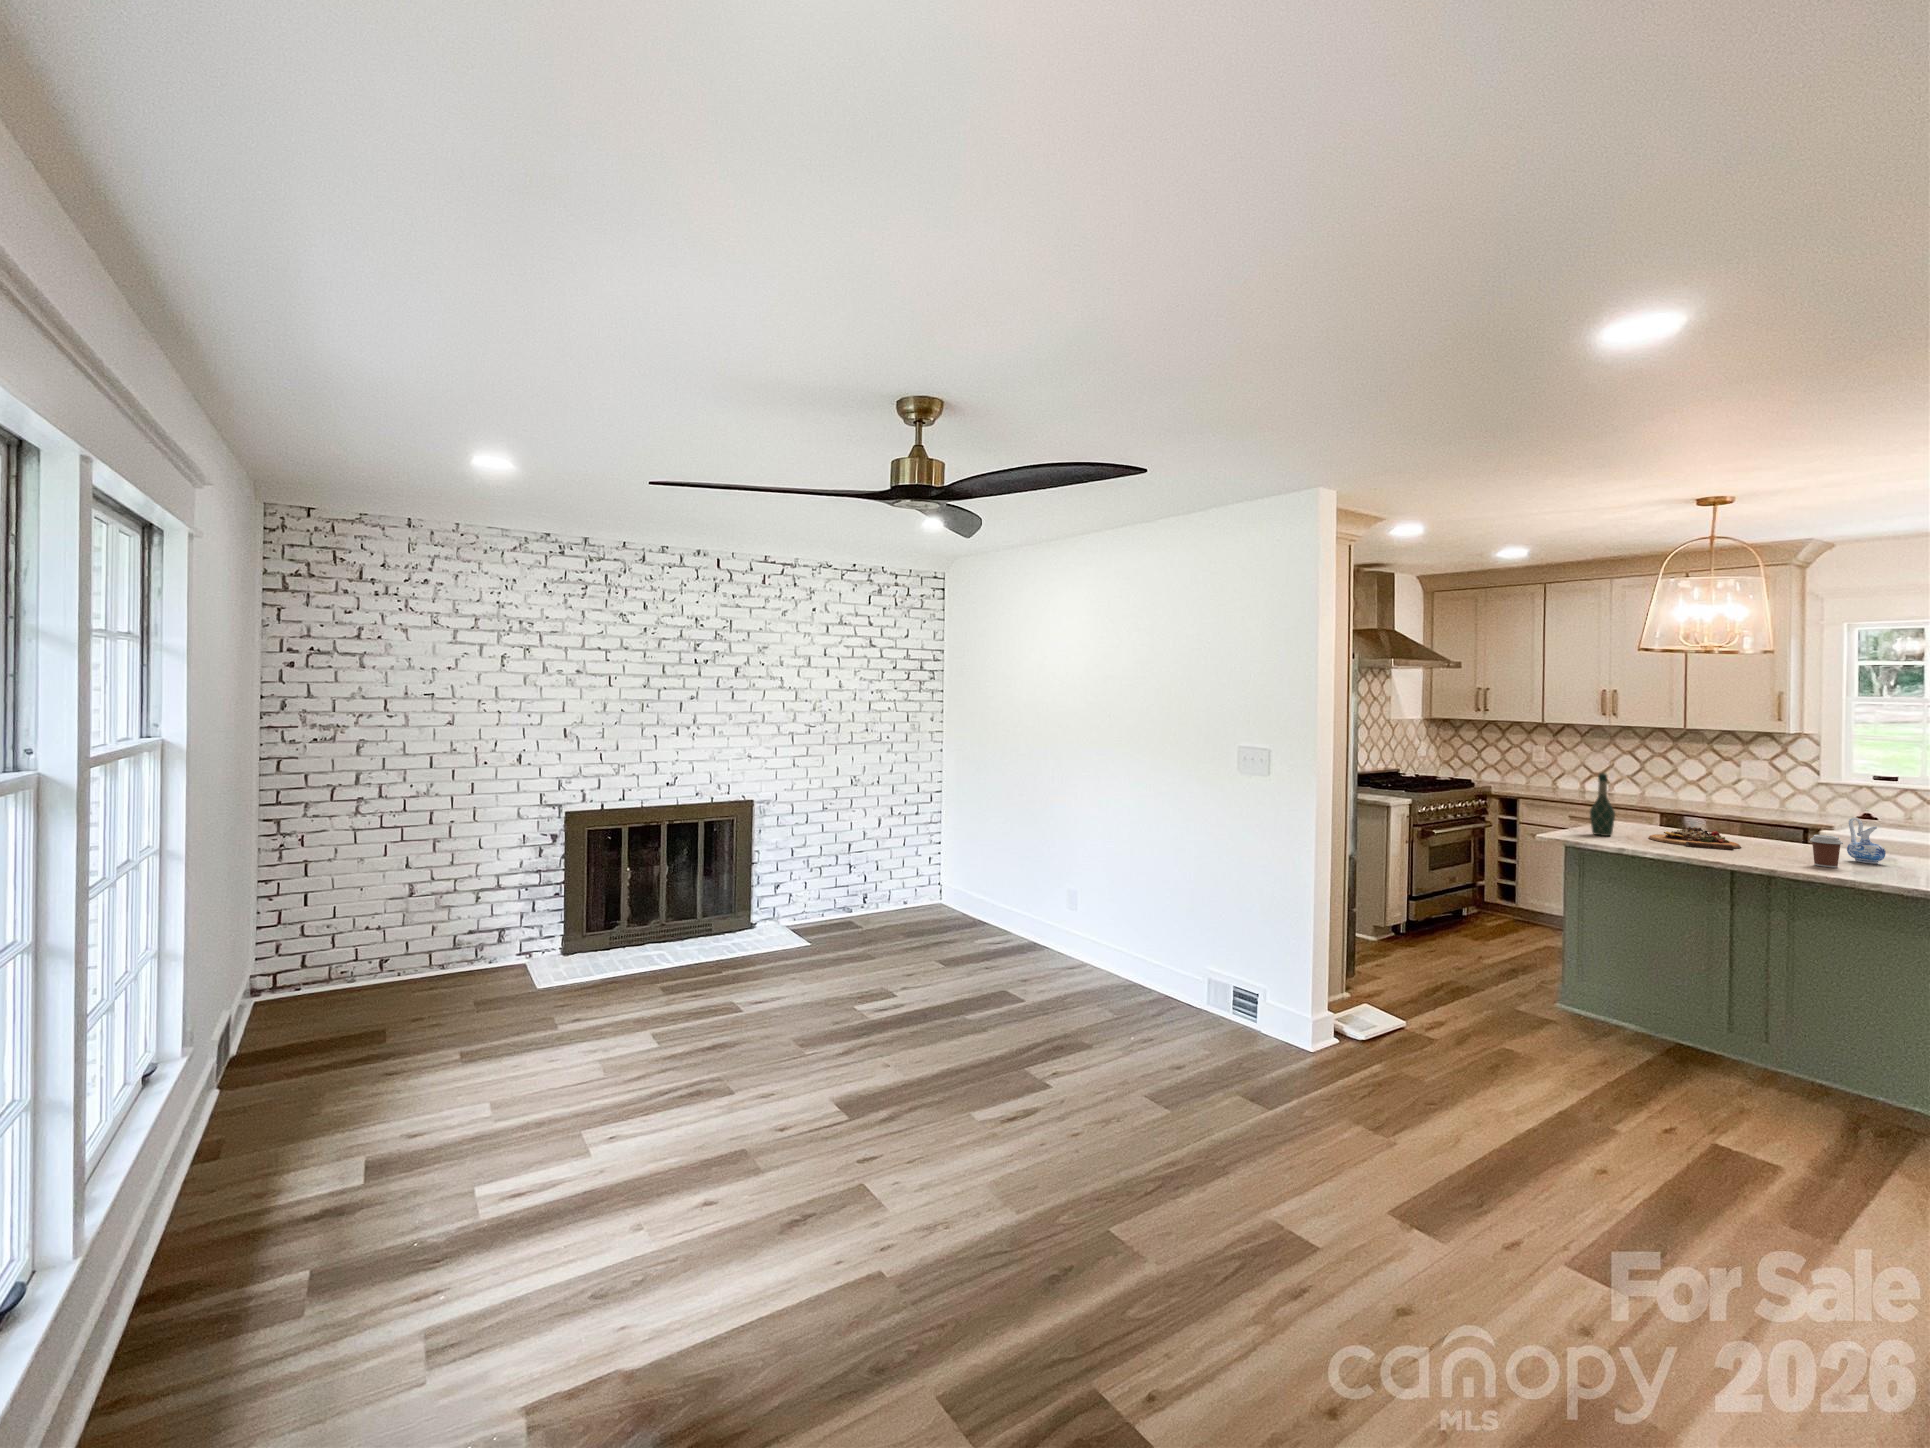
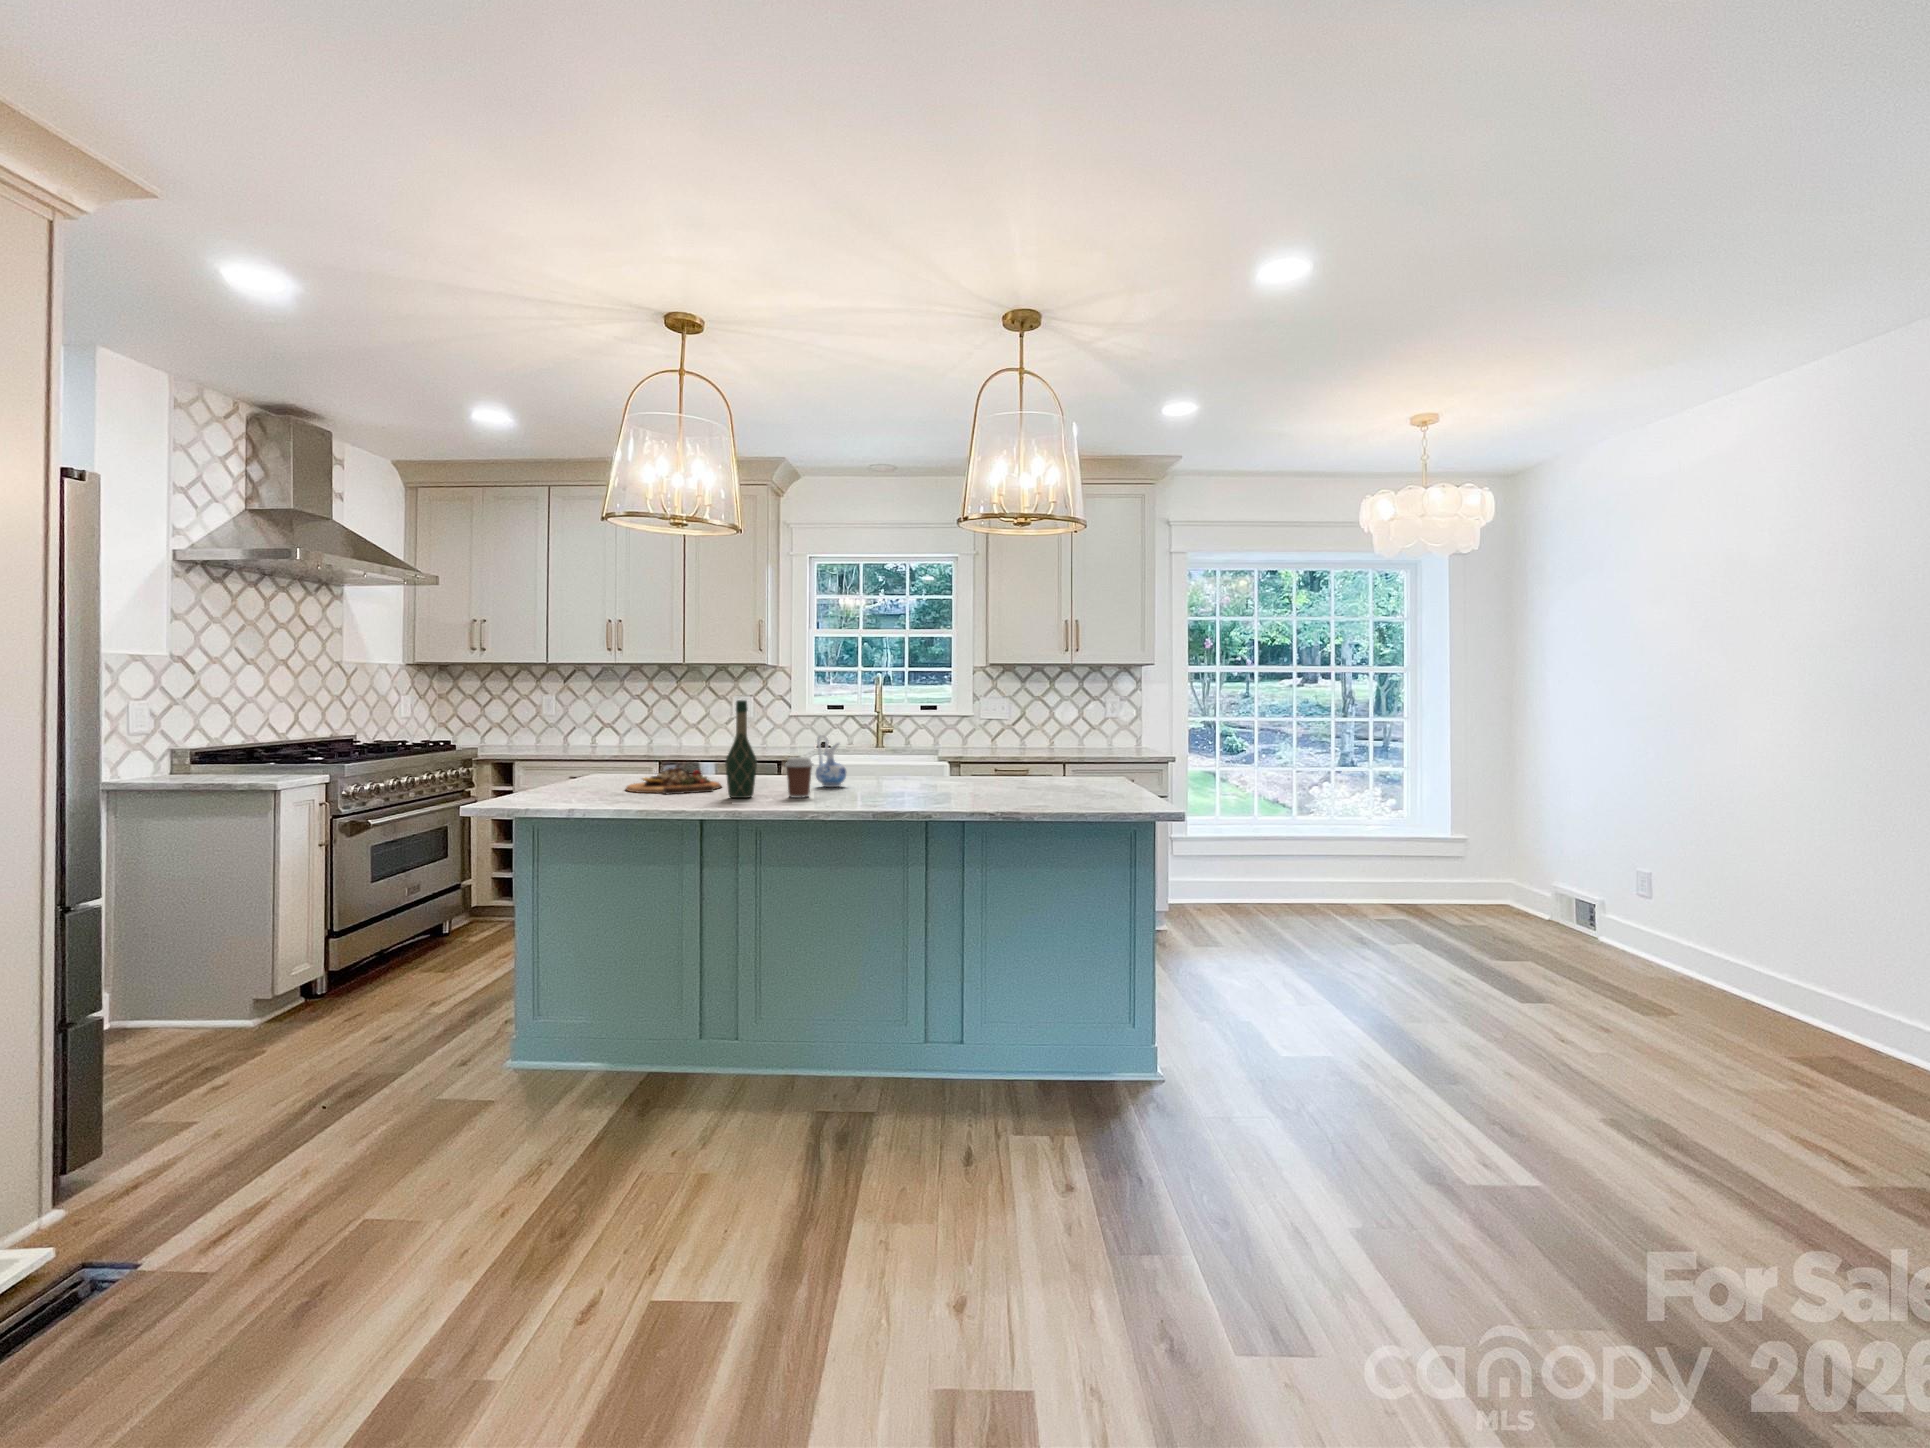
wine bottle: present [1590,773,1615,836] -> present [725,700,757,798]

